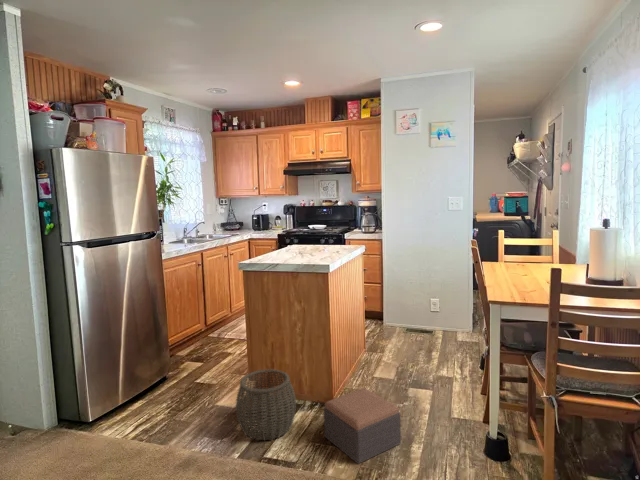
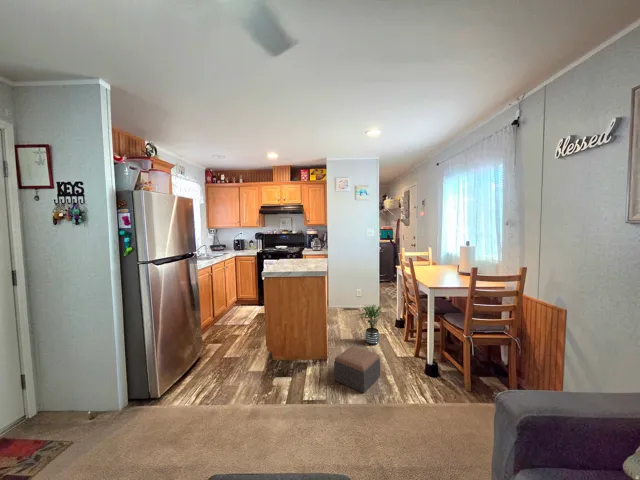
potted plant: none [395,324,445,393] -> present [359,305,381,345]
woven basket: present [236,369,296,440] -> none [274,341,314,390]

